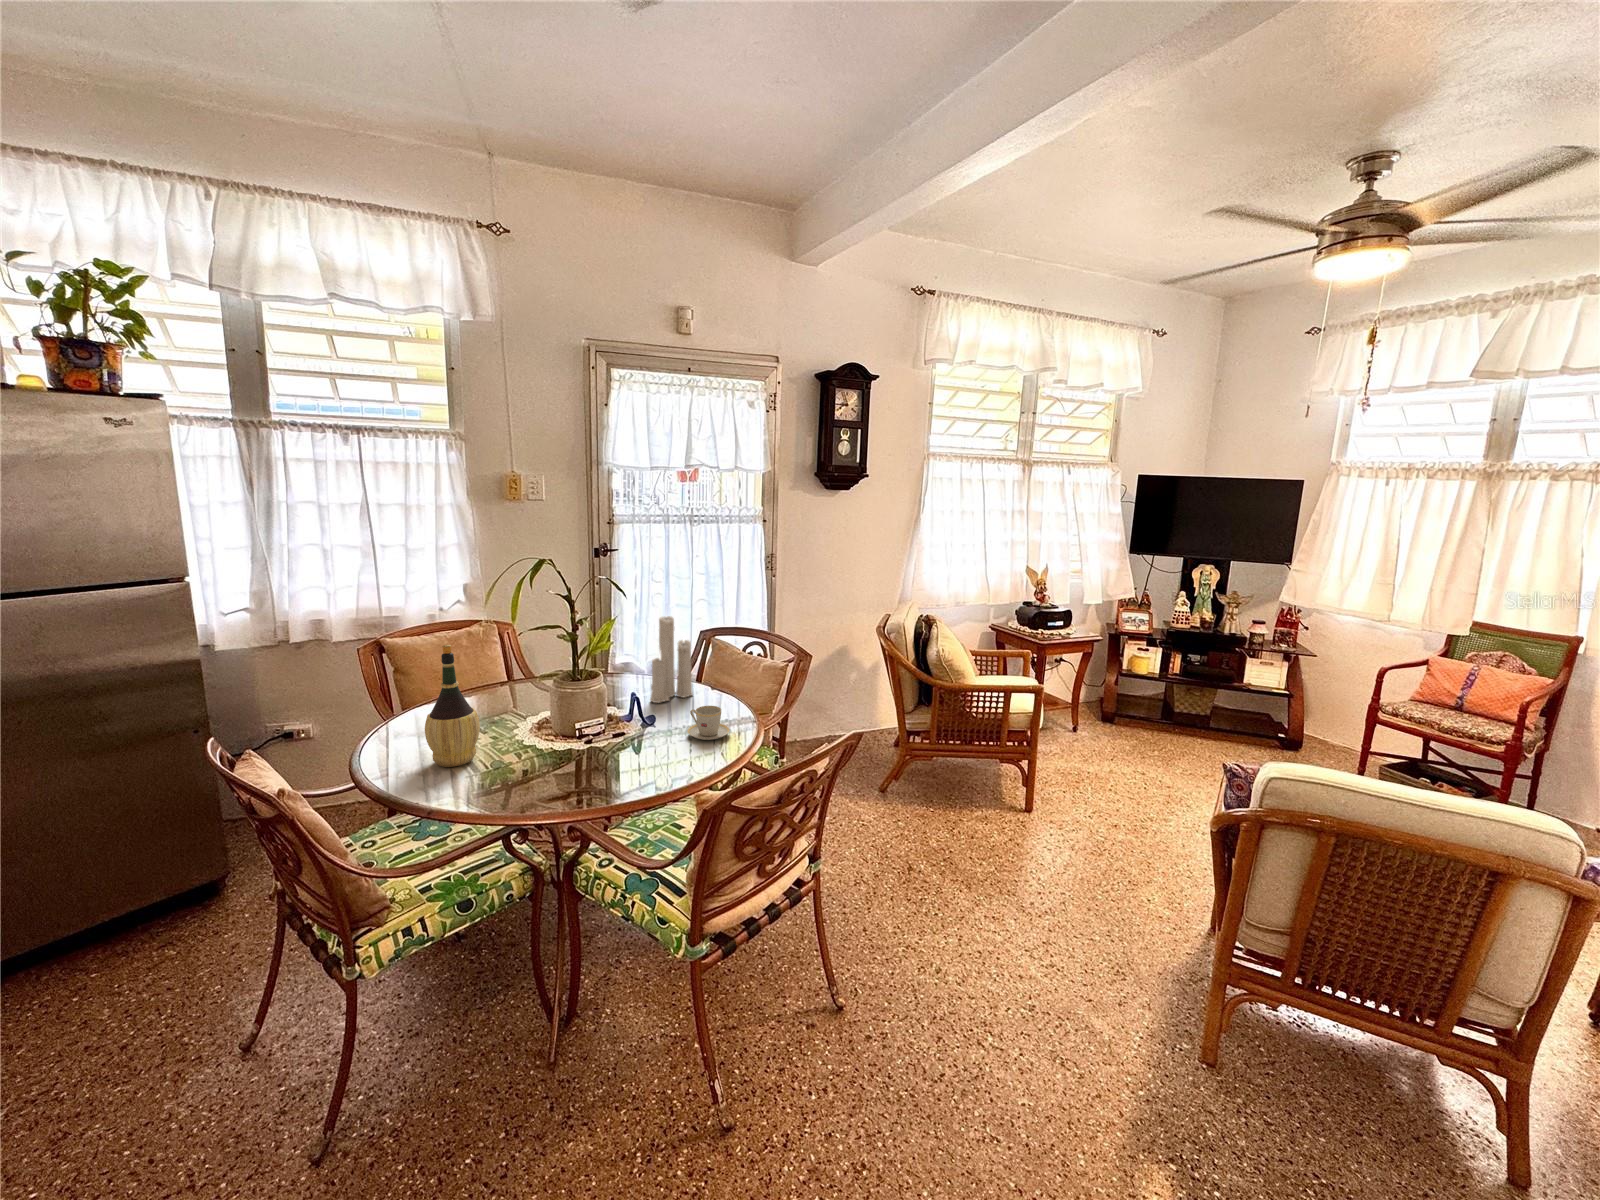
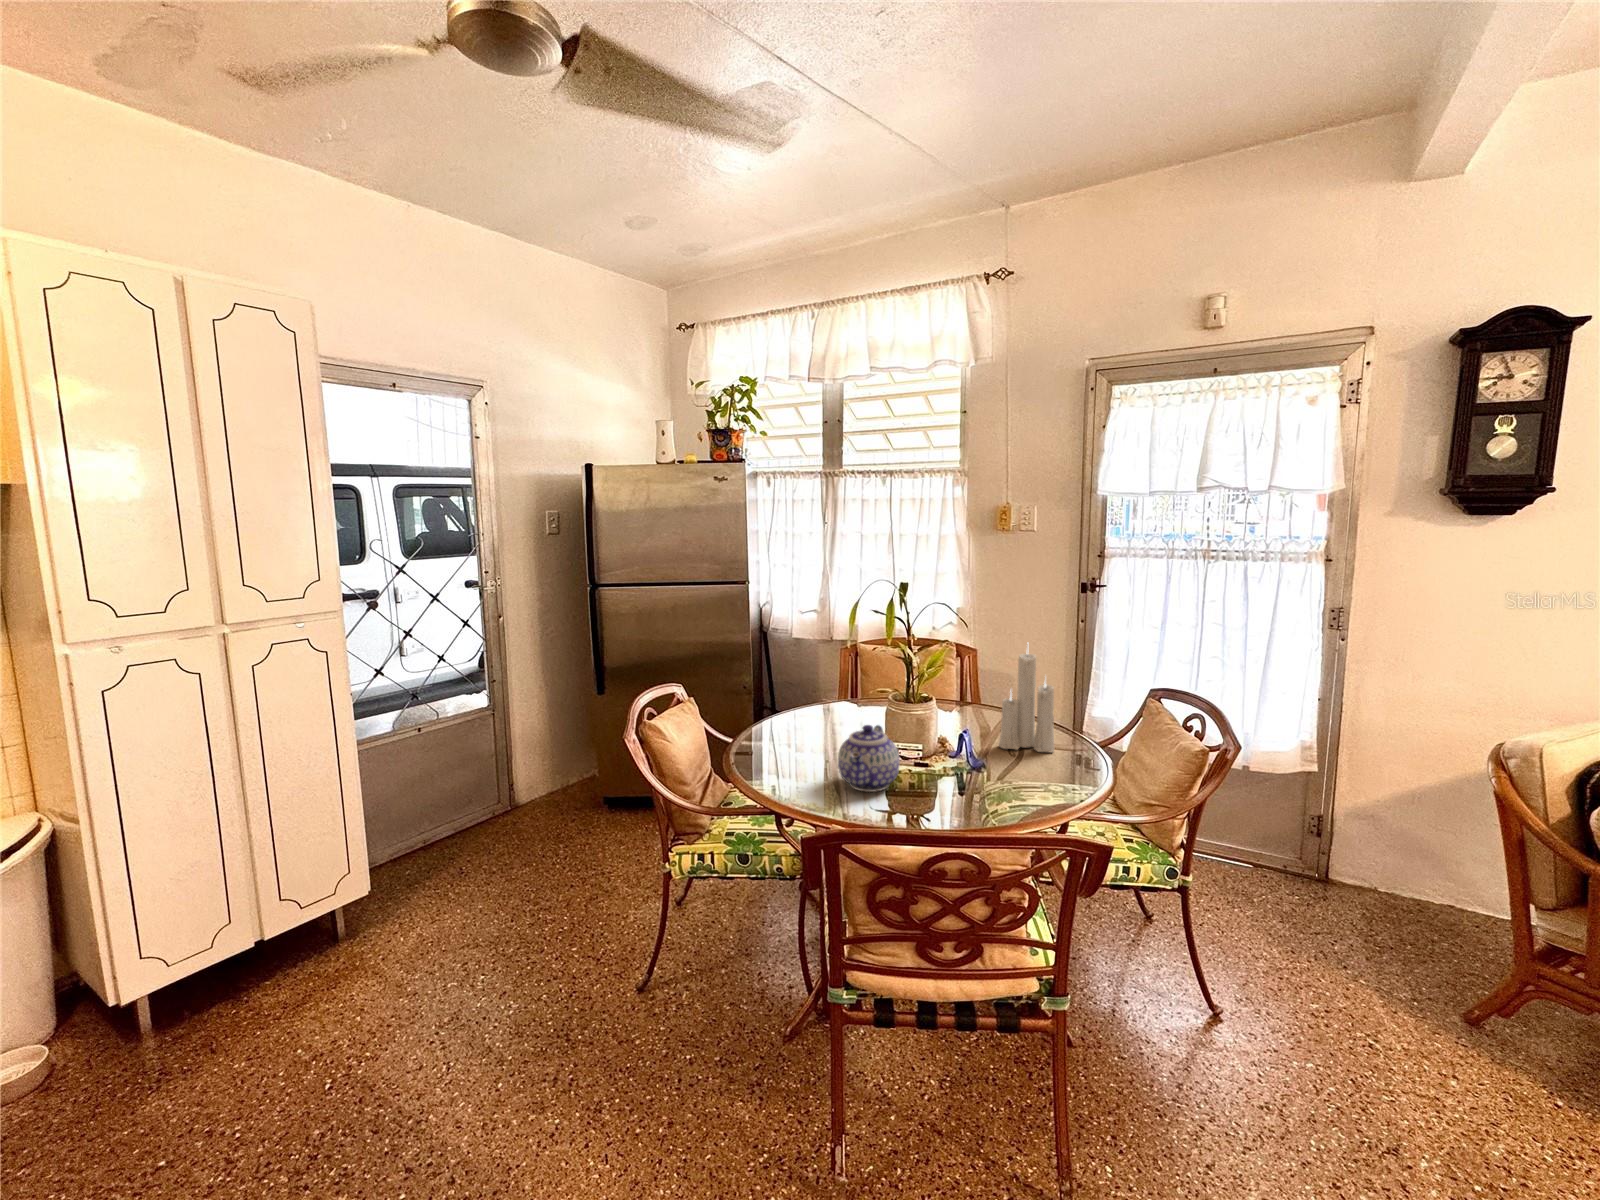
wine bottle: present [425,645,480,767] -> none [764,640,805,743]
teacup: present [687,706,730,740] -> none [968,755,1020,795]
teapot: none [587,710,650,777] -> present [838,725,900,792]

